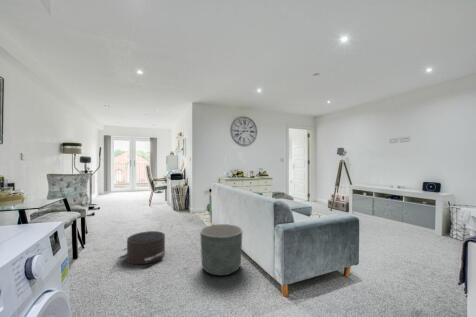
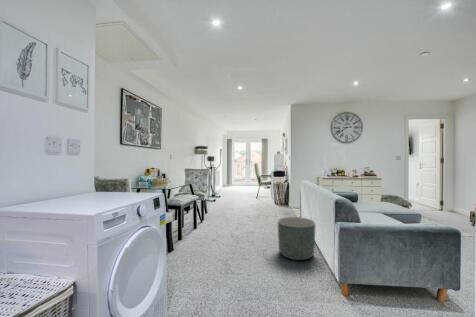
pouf: present [122,231,165,264] -> none [225,217,255,240]

